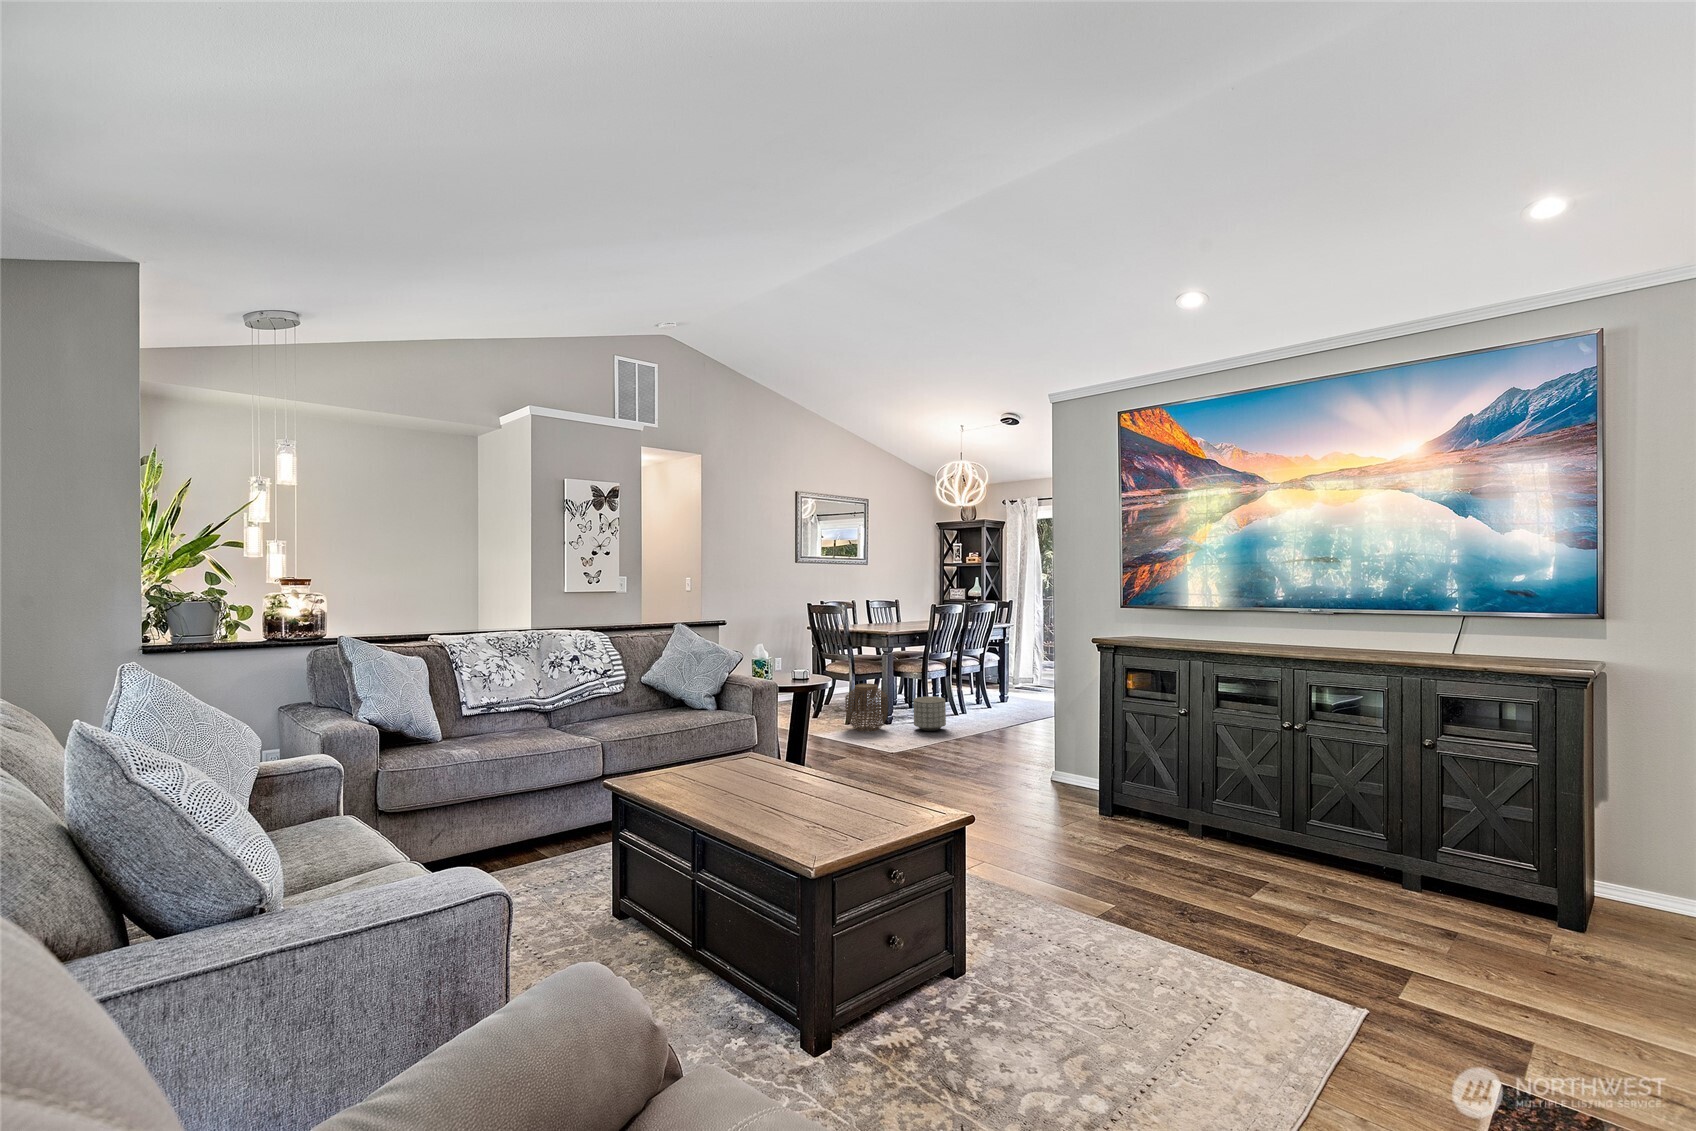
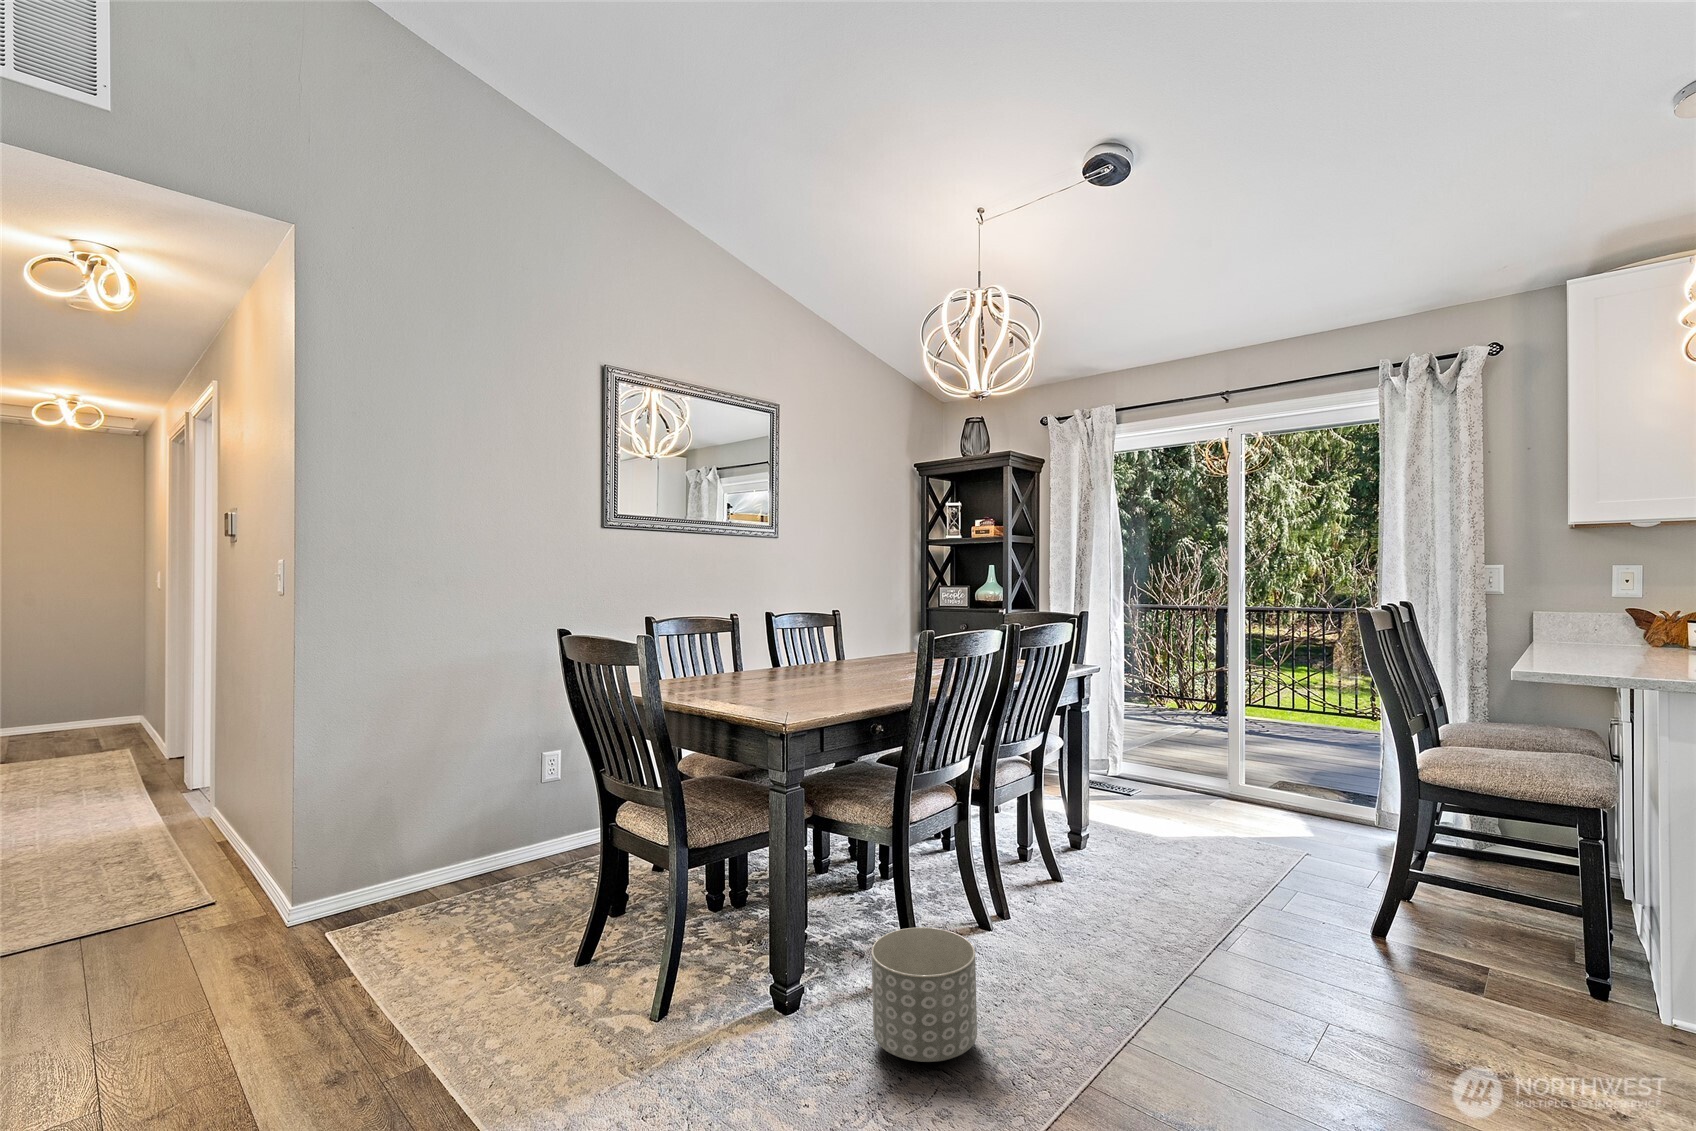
woven basket: present [845,684,888,731] -> none [649,891,789,1067]

